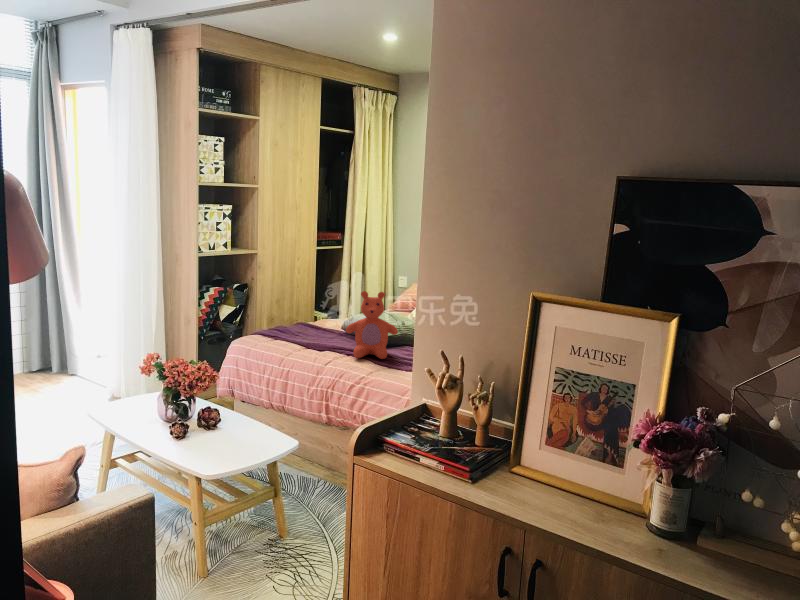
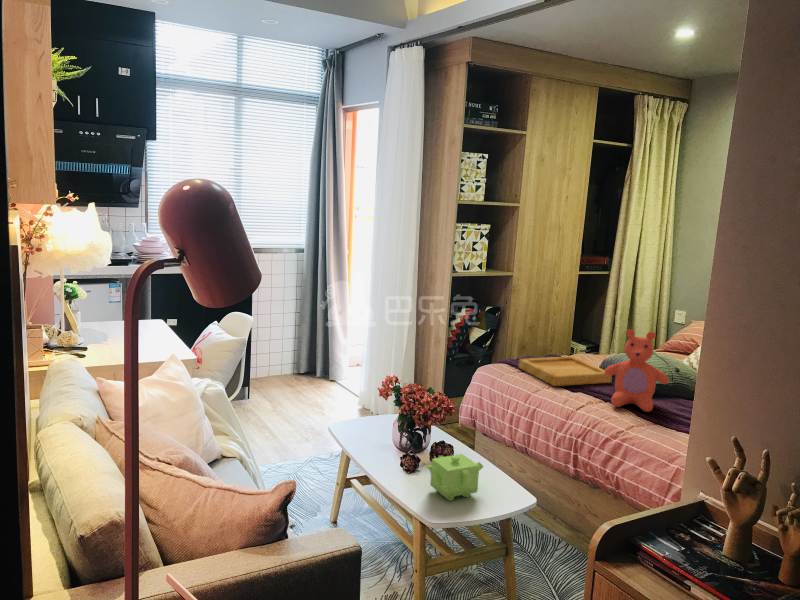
tray: none [270,322,352,348] -> present [519,357,612,386]
teapot: none [195,412,250,453] -> present [425,454,483,500]

